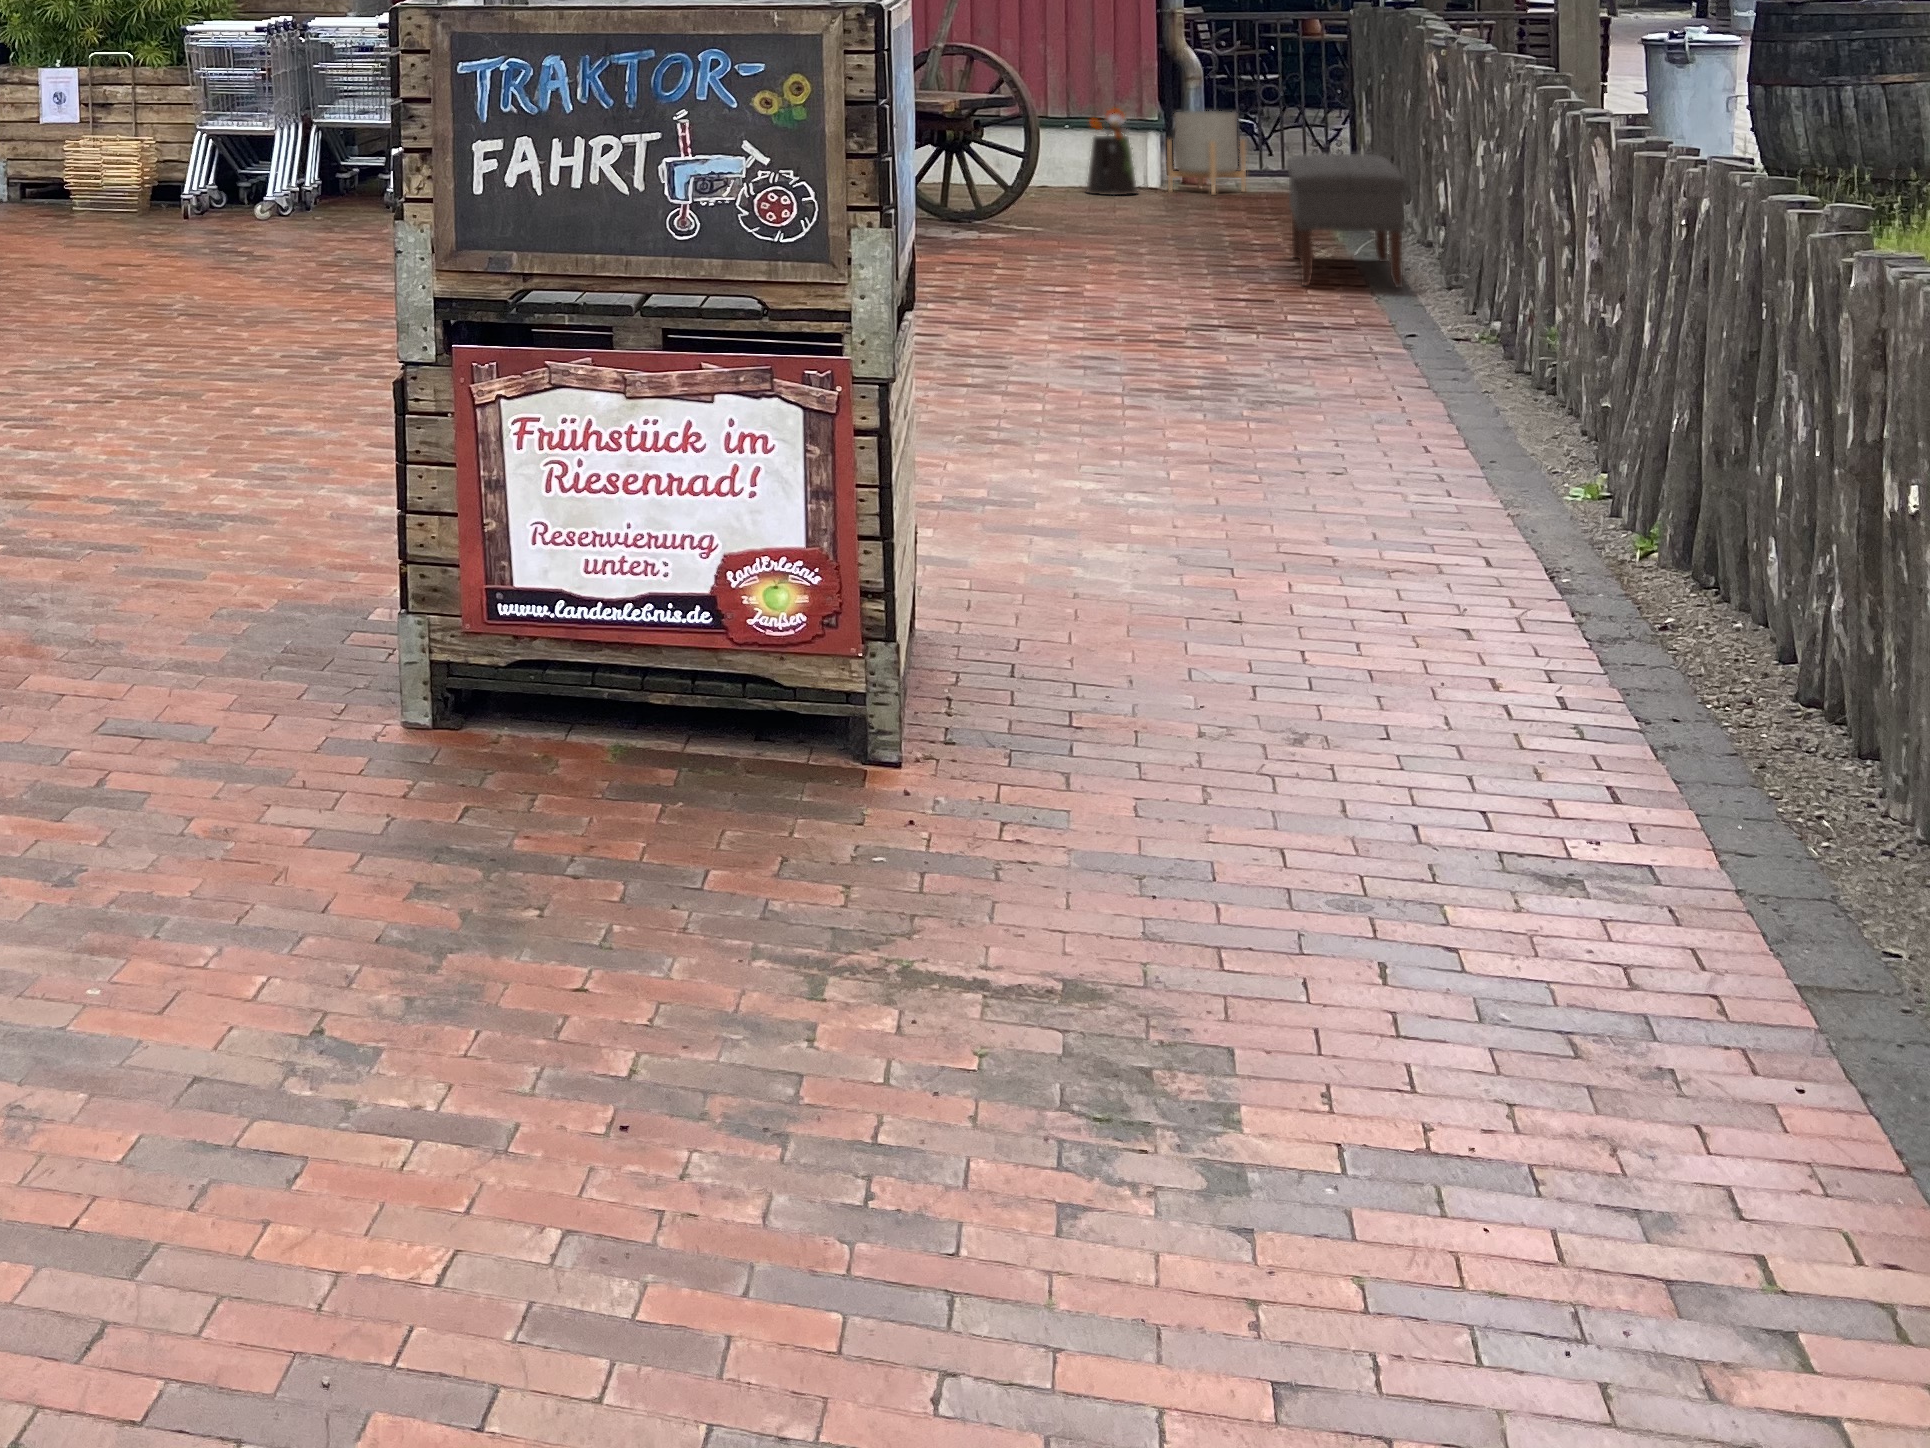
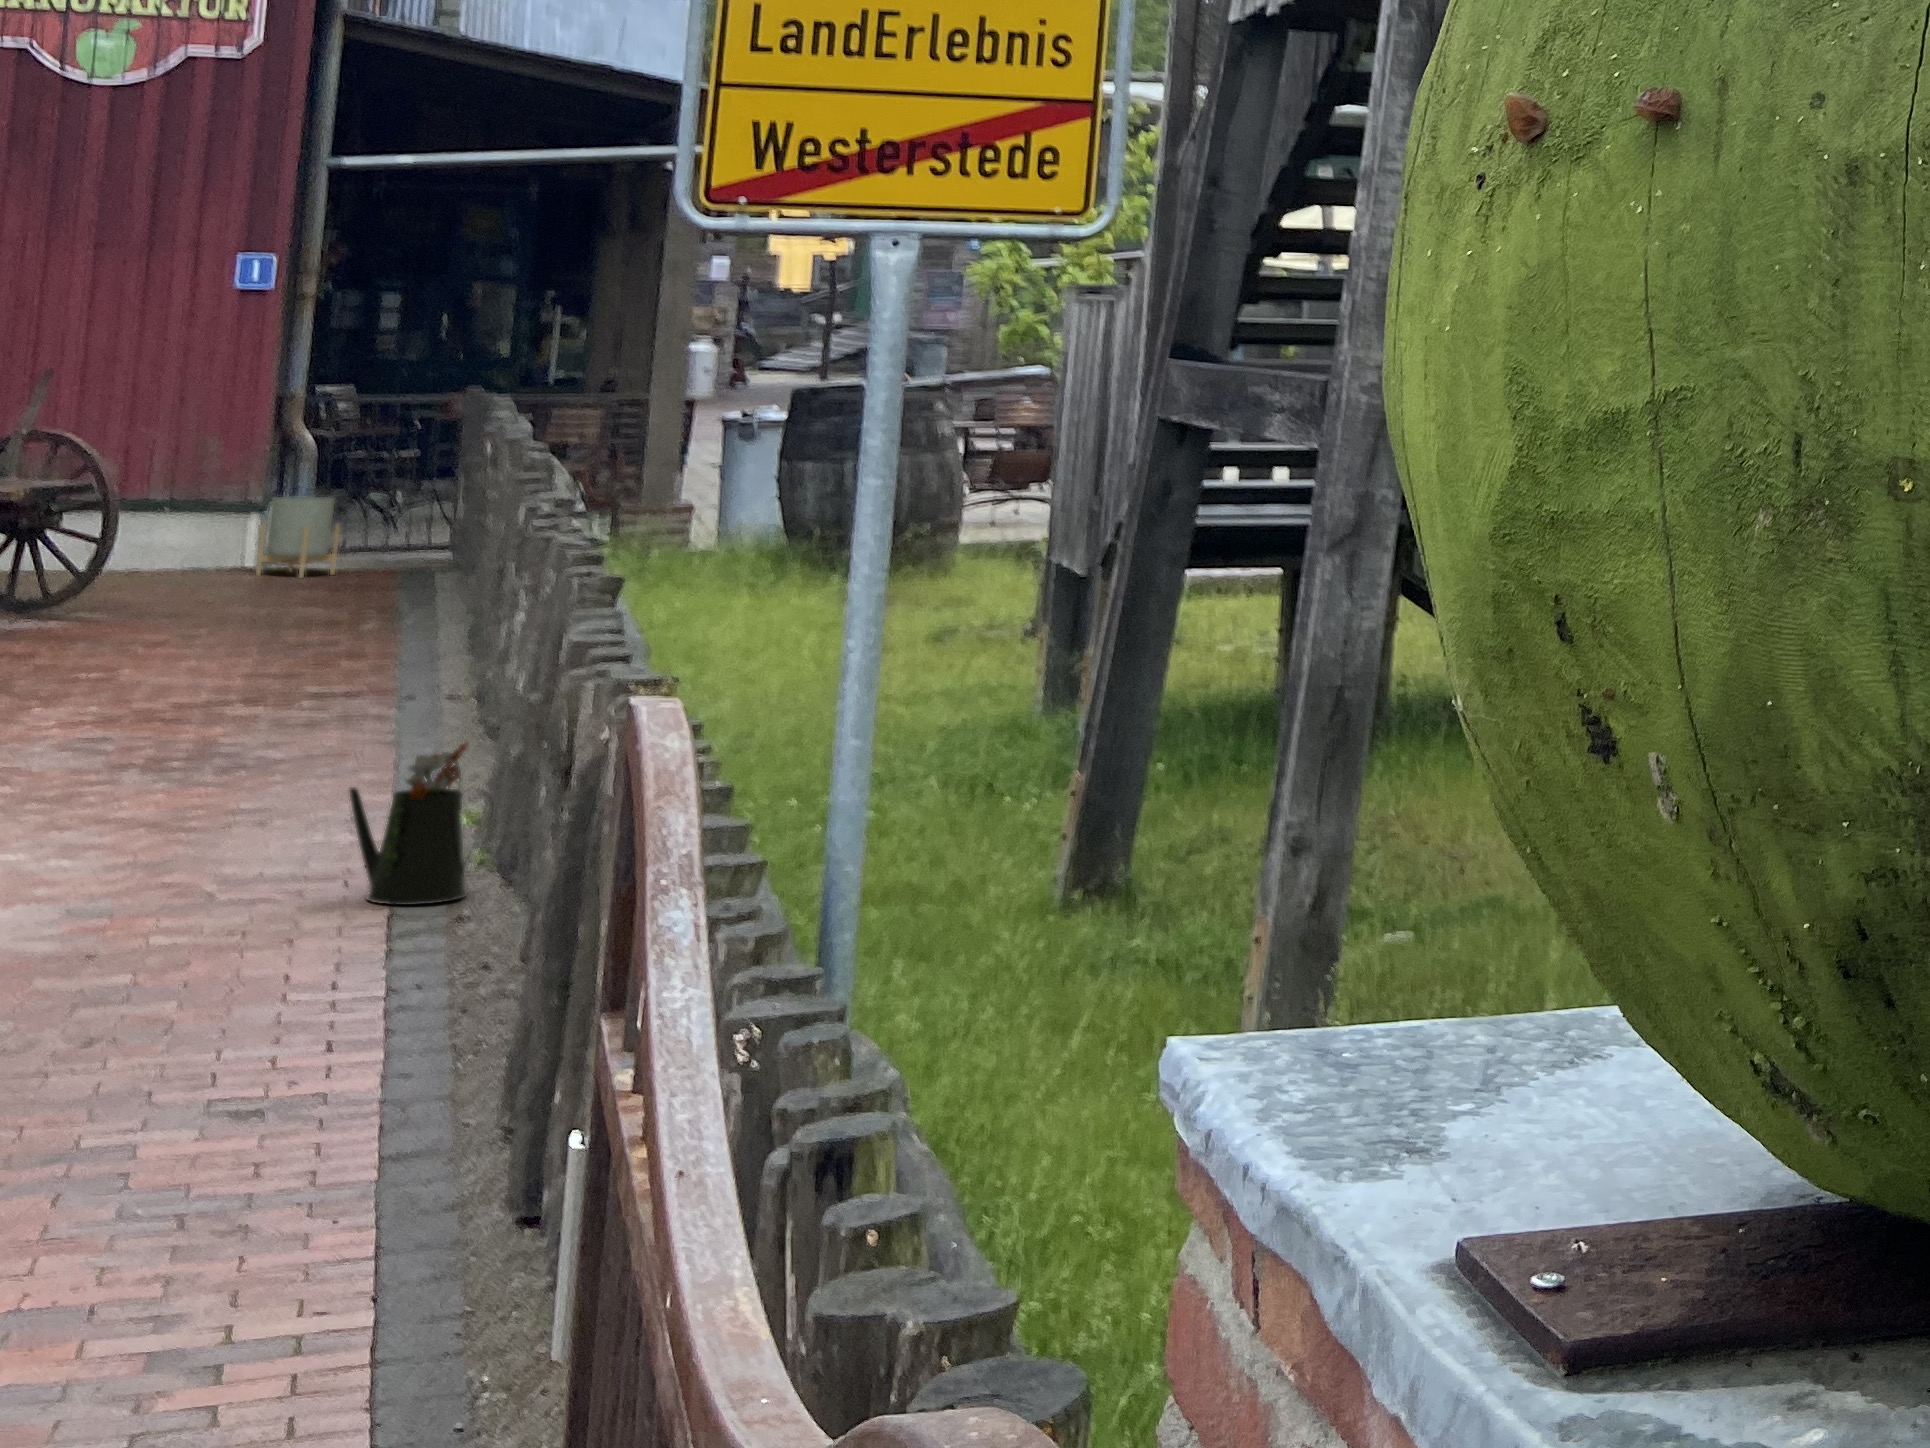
watering can: present [1087,108,1138,195] -> present [350,743,493,905]
bench: present [1286,153,1406,287] -> none [359,538,466,660]

